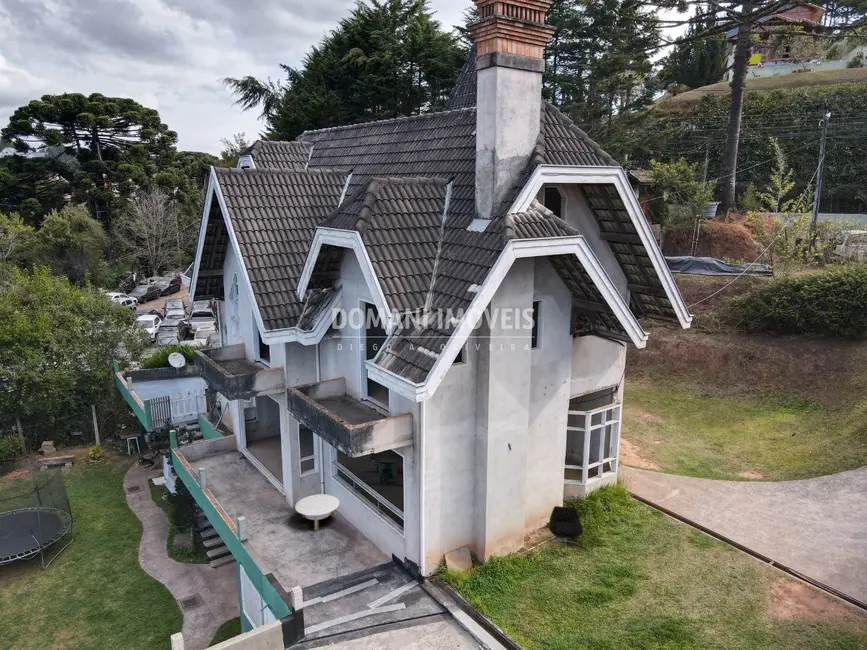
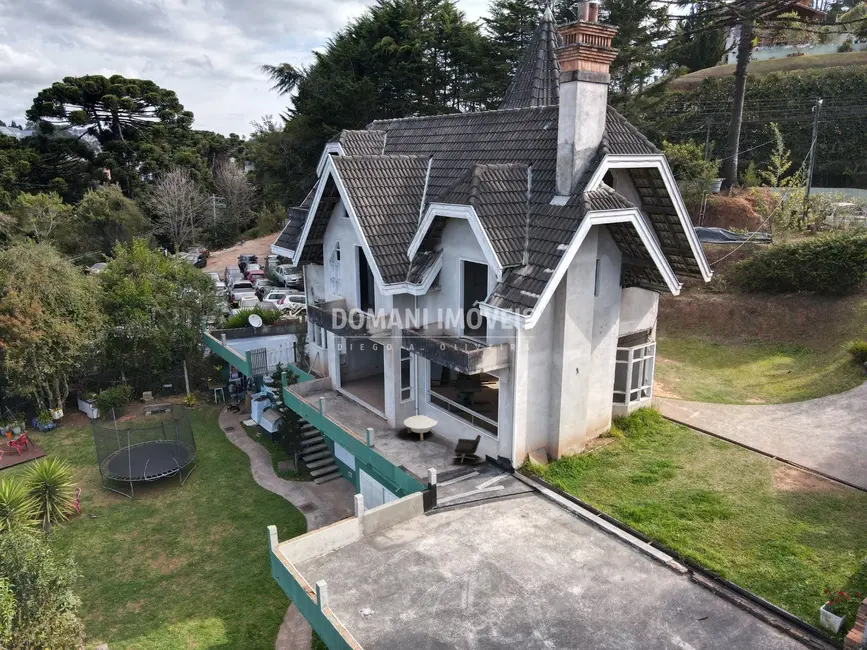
lounge chair: present [549,506,583,550] -> present [454,435,481,462]

